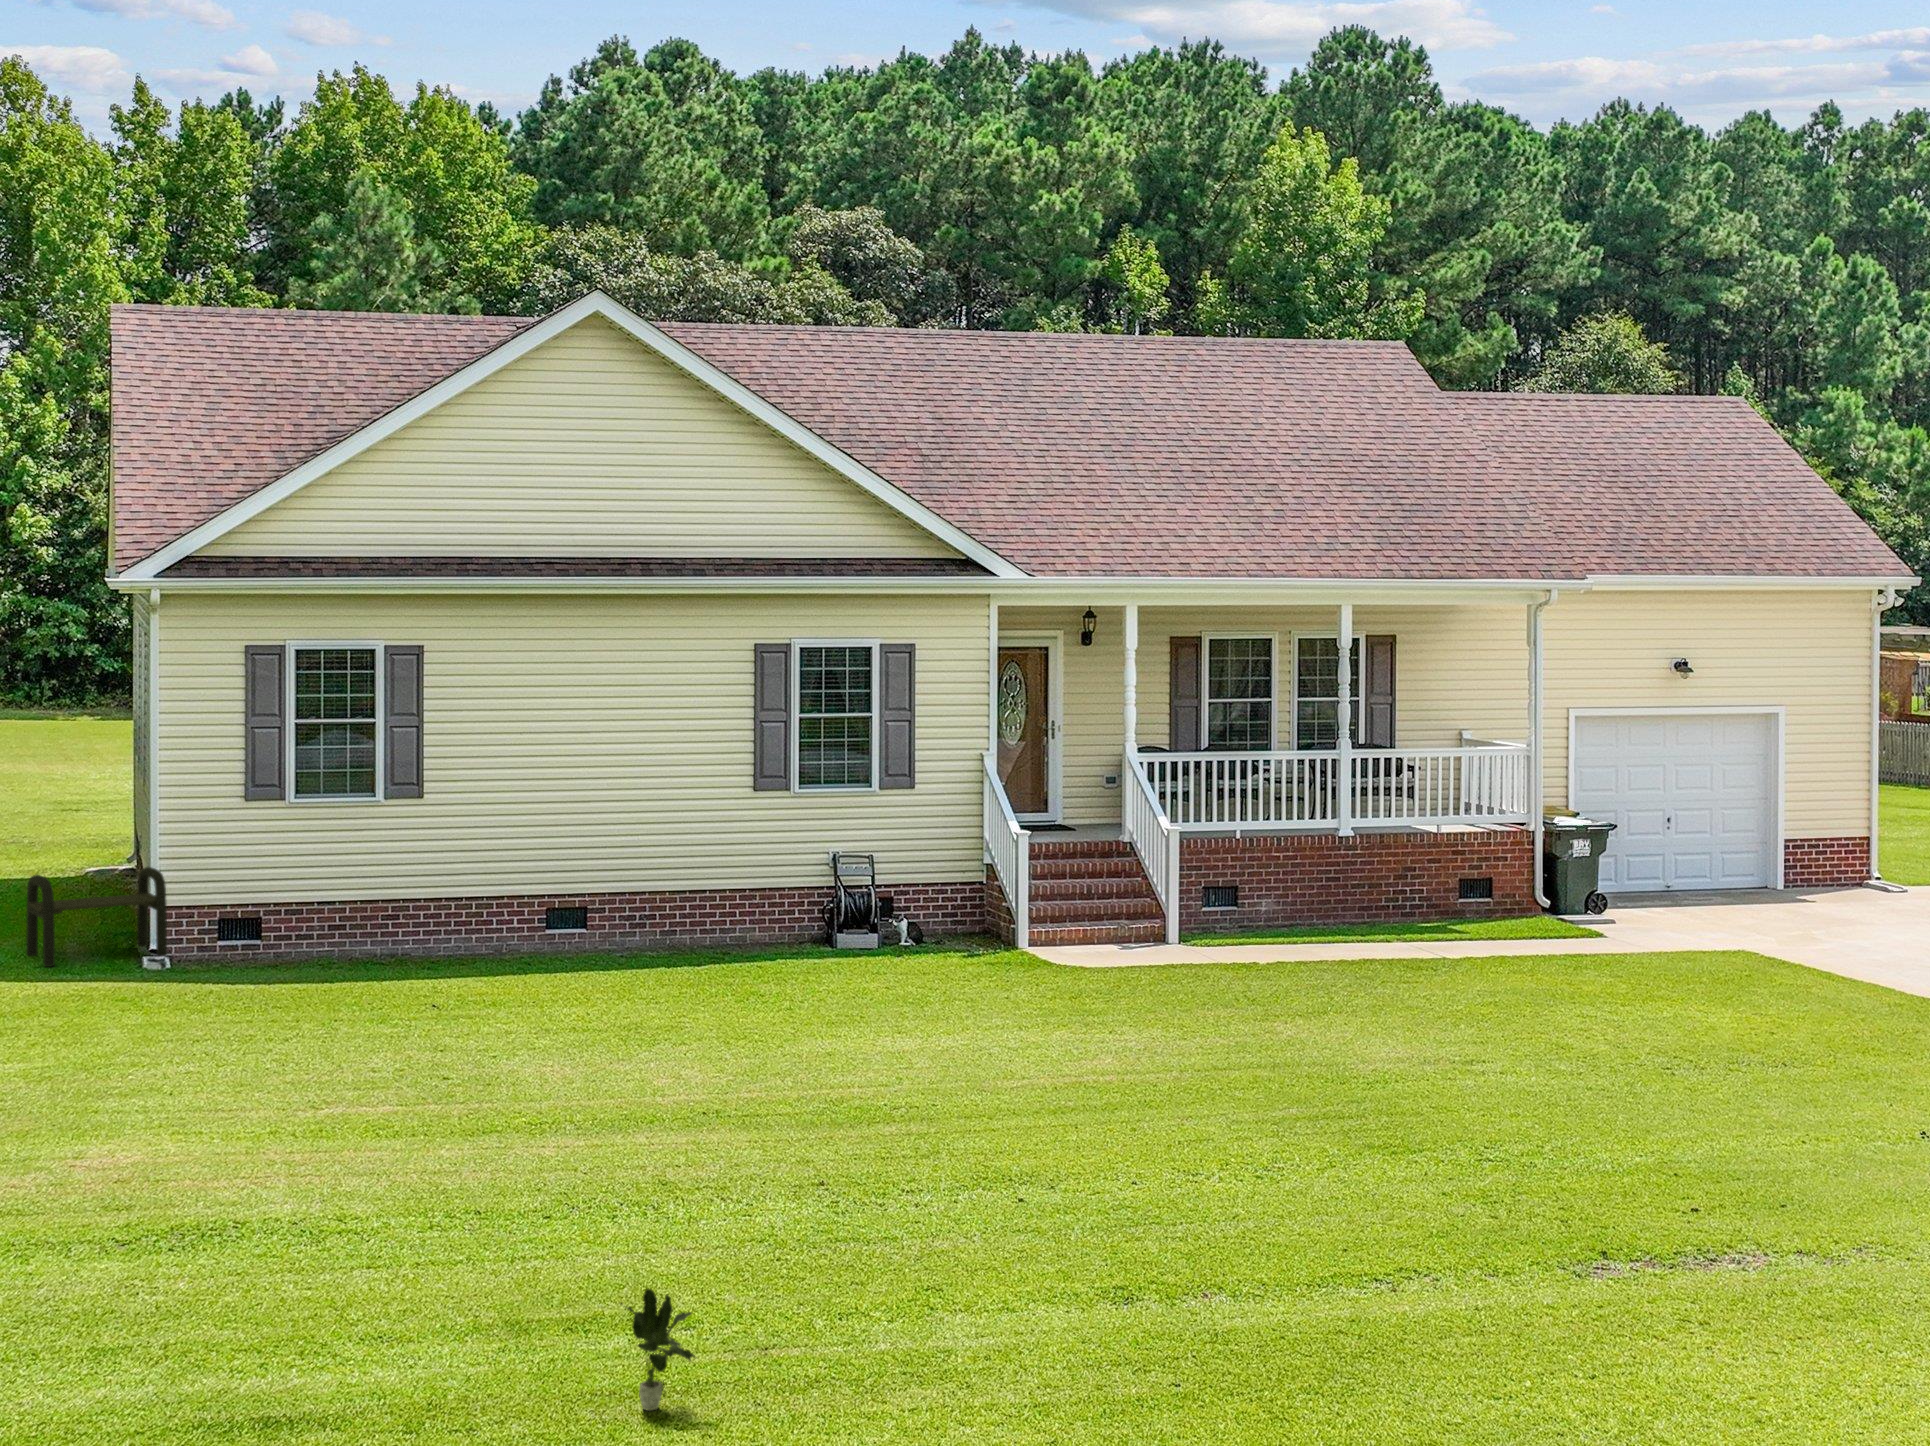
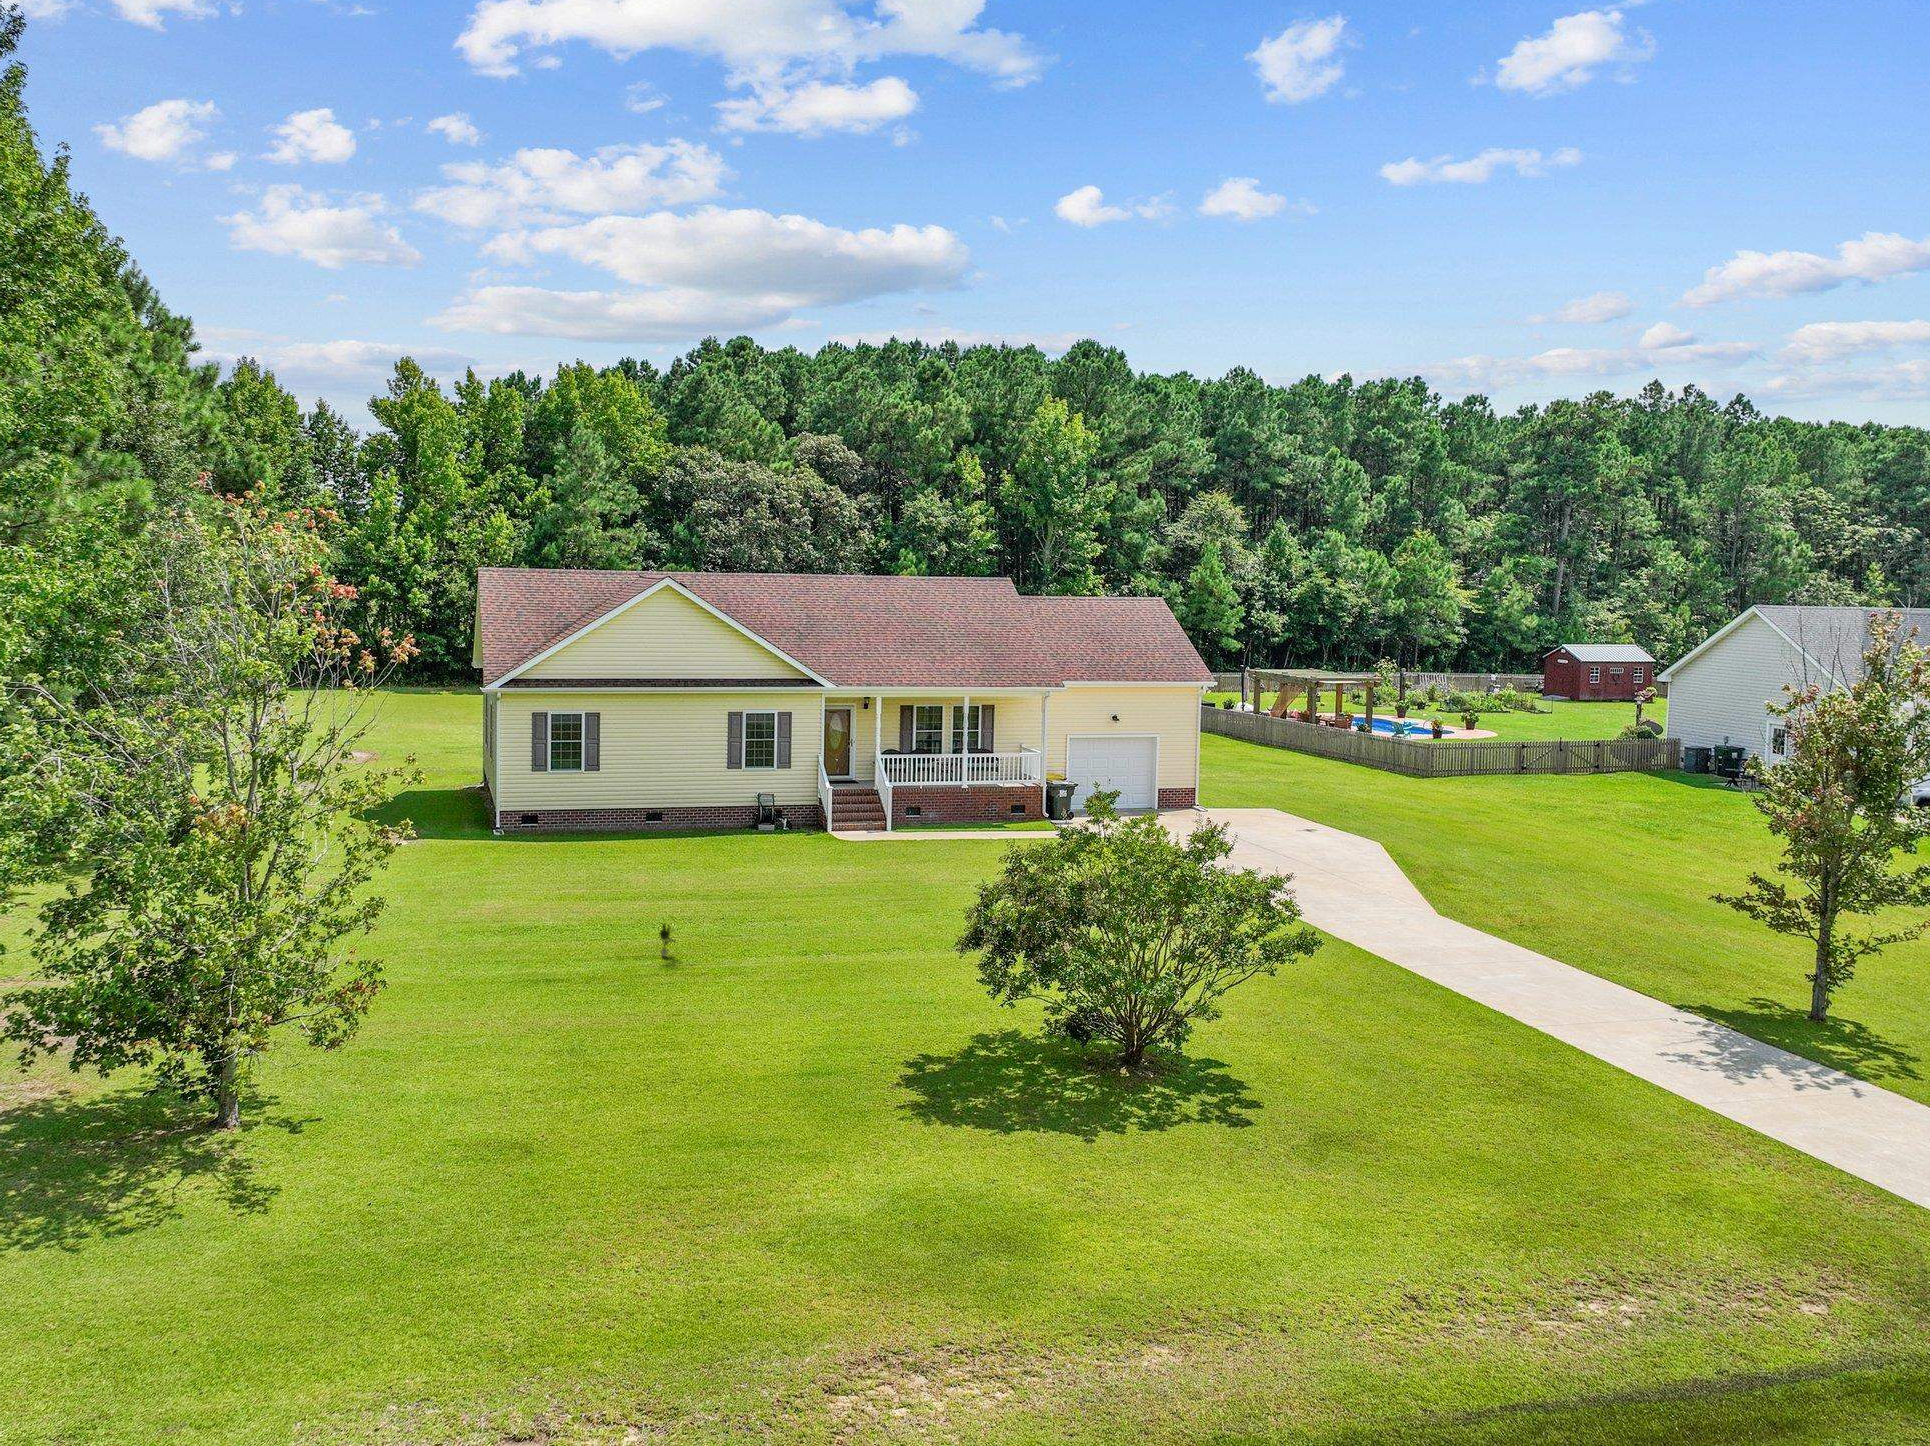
bench: present [26,867,167,967] -> none [452,796,504,833]

